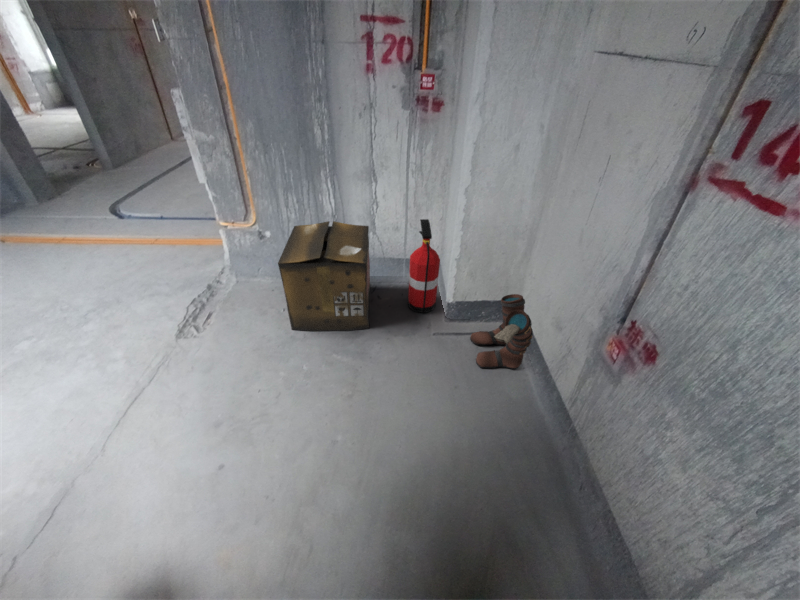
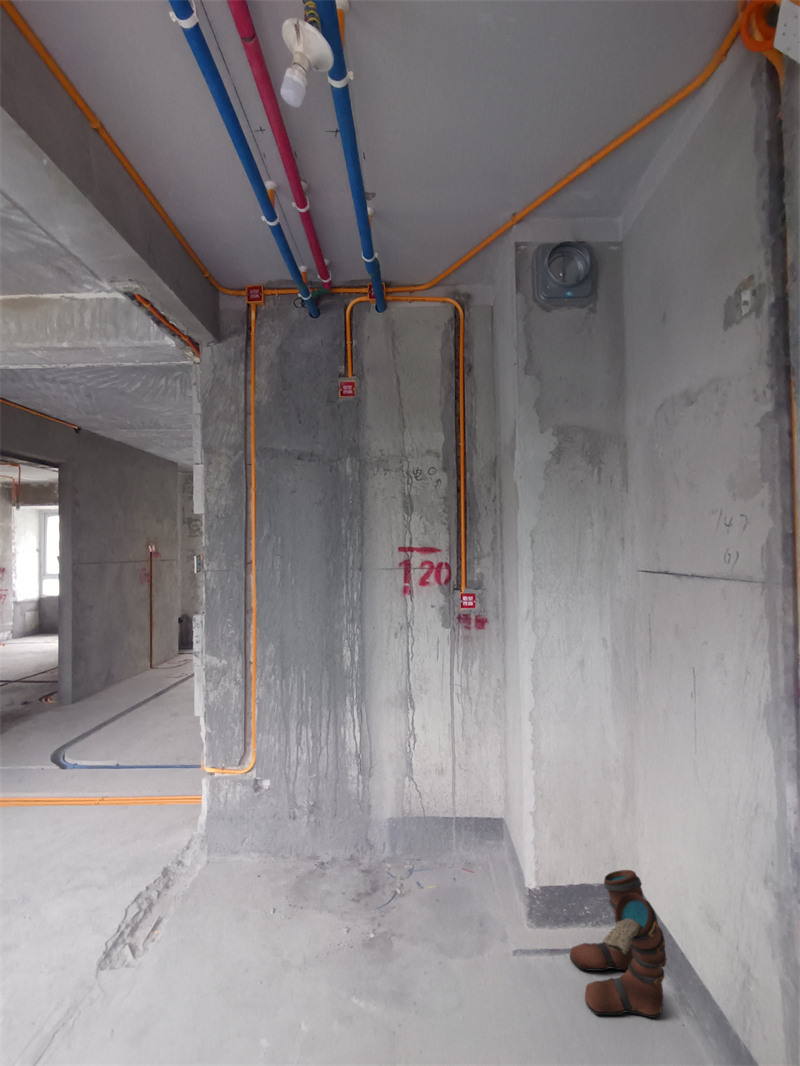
fire extinguisher: present [408,219,440,313] -> none [462,757,507,912]
cardboard box: present [278,221,370,331] -> none [284,762,406,944]

